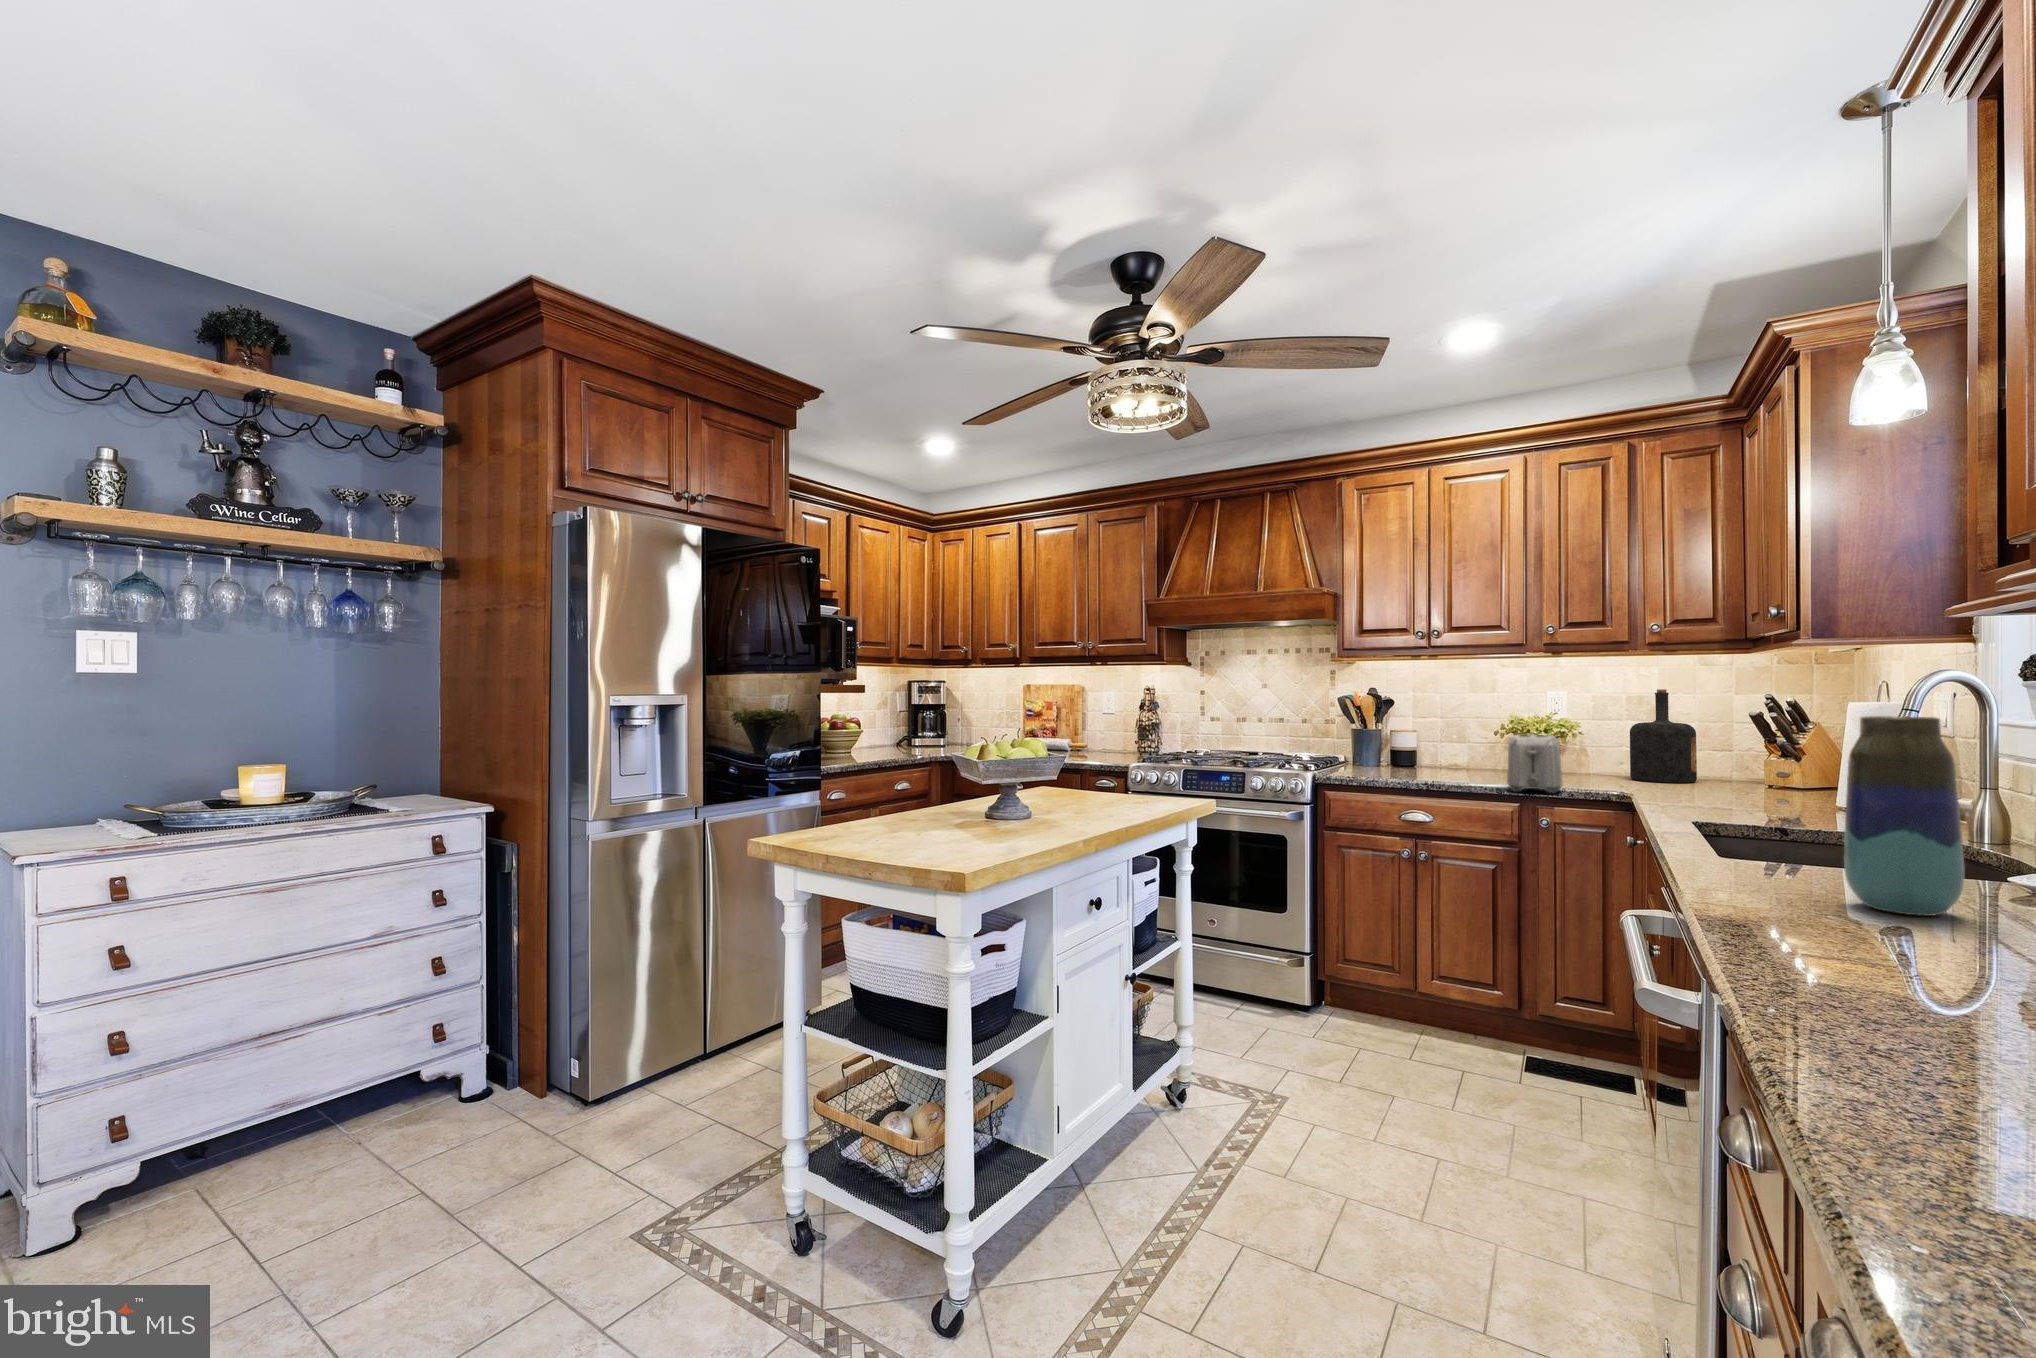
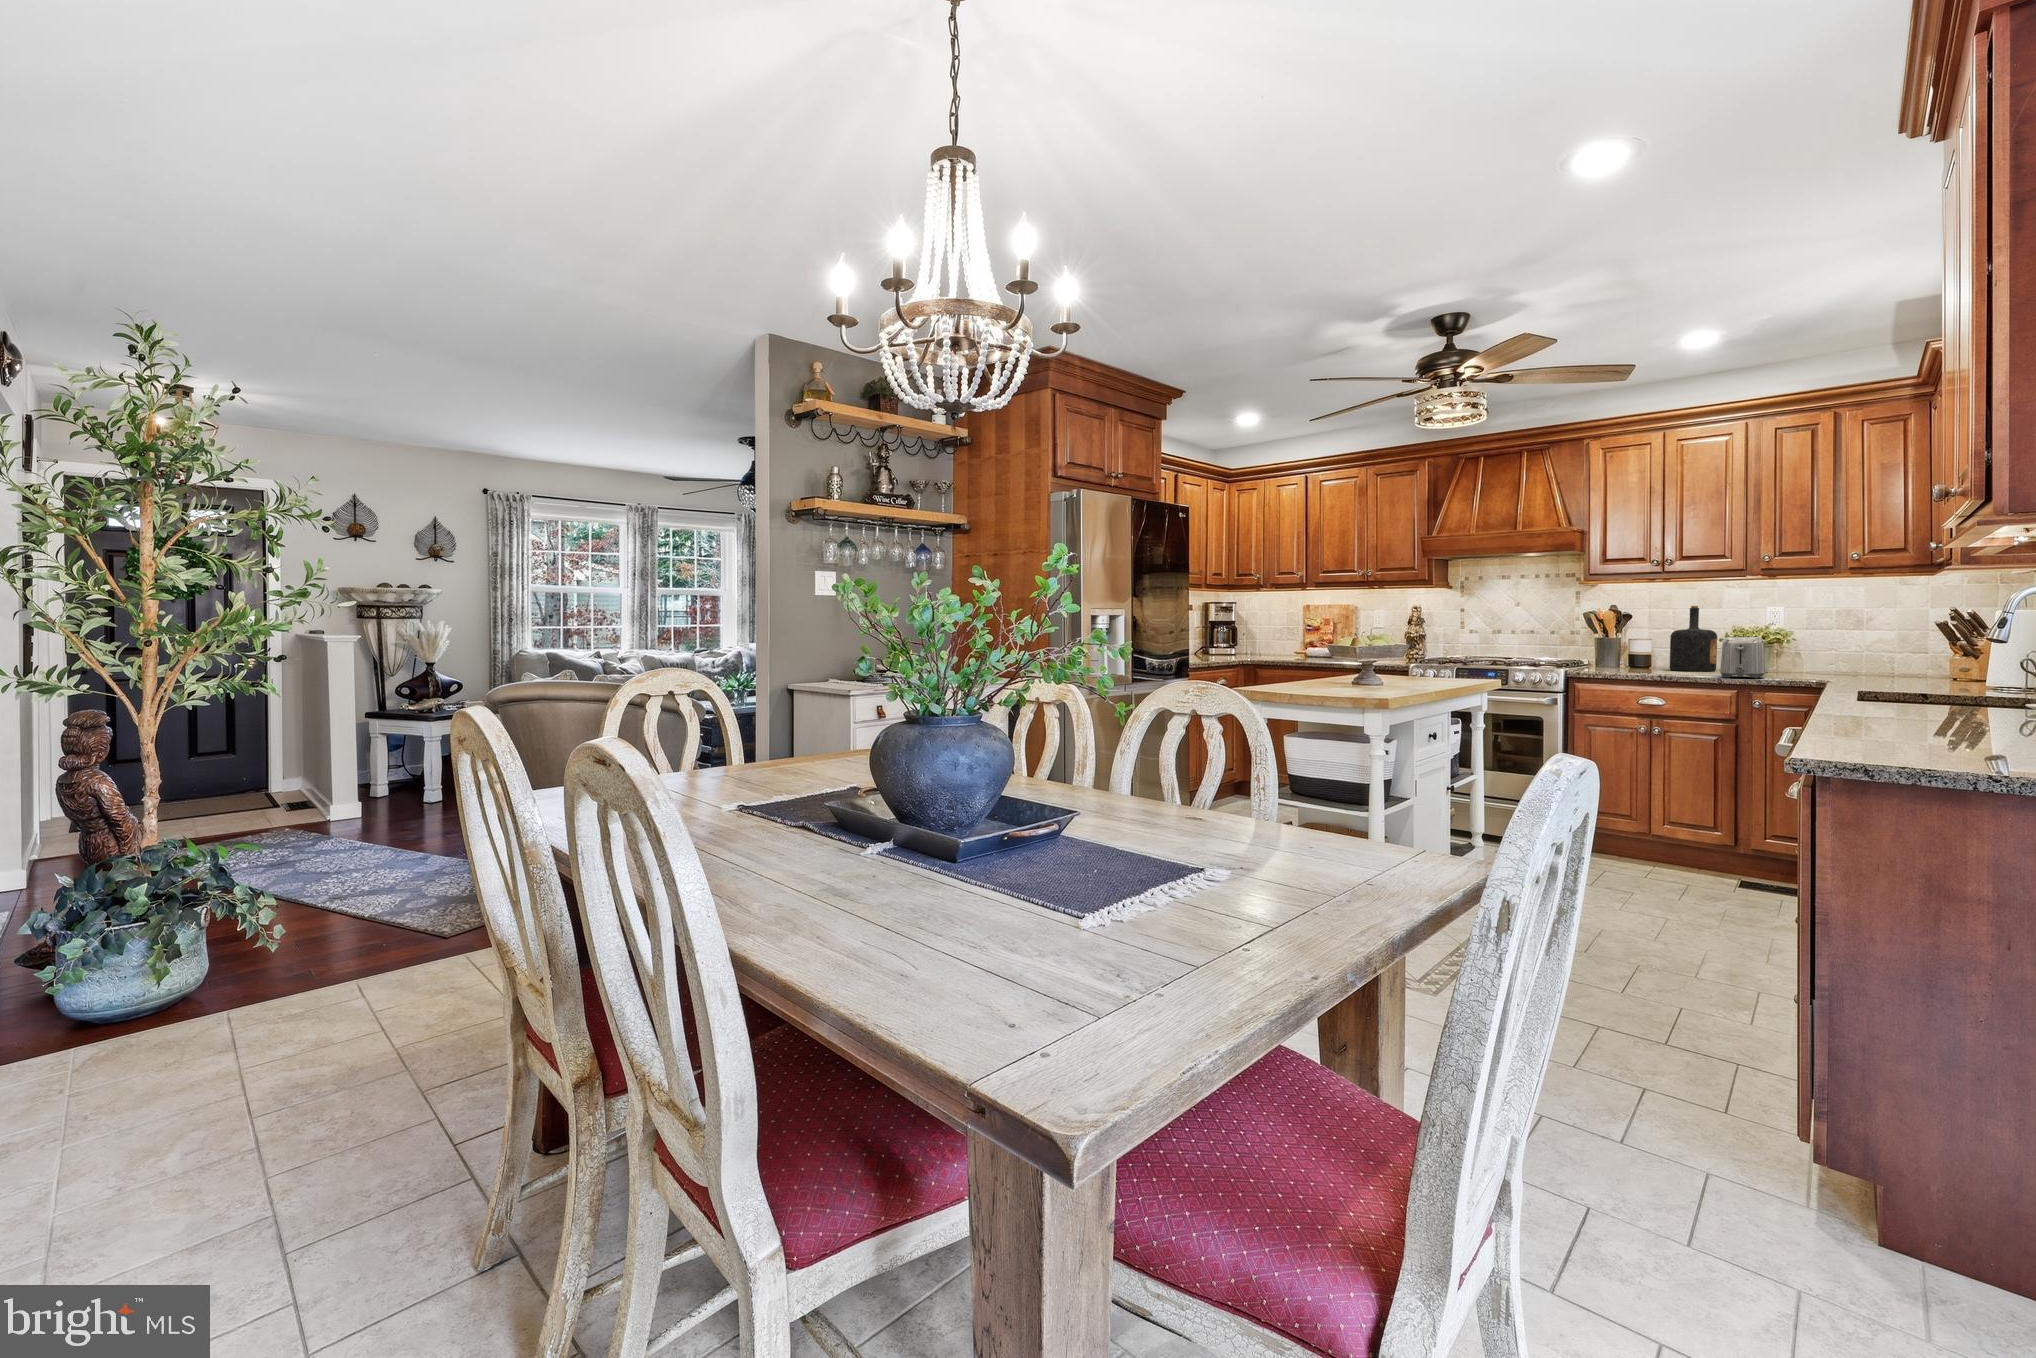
bottle: present [1630,689,1697,783] -> present [1670,606,1717,671]
vase: present [1844,716,1964,916] -> none [1887,606,1948,708]

